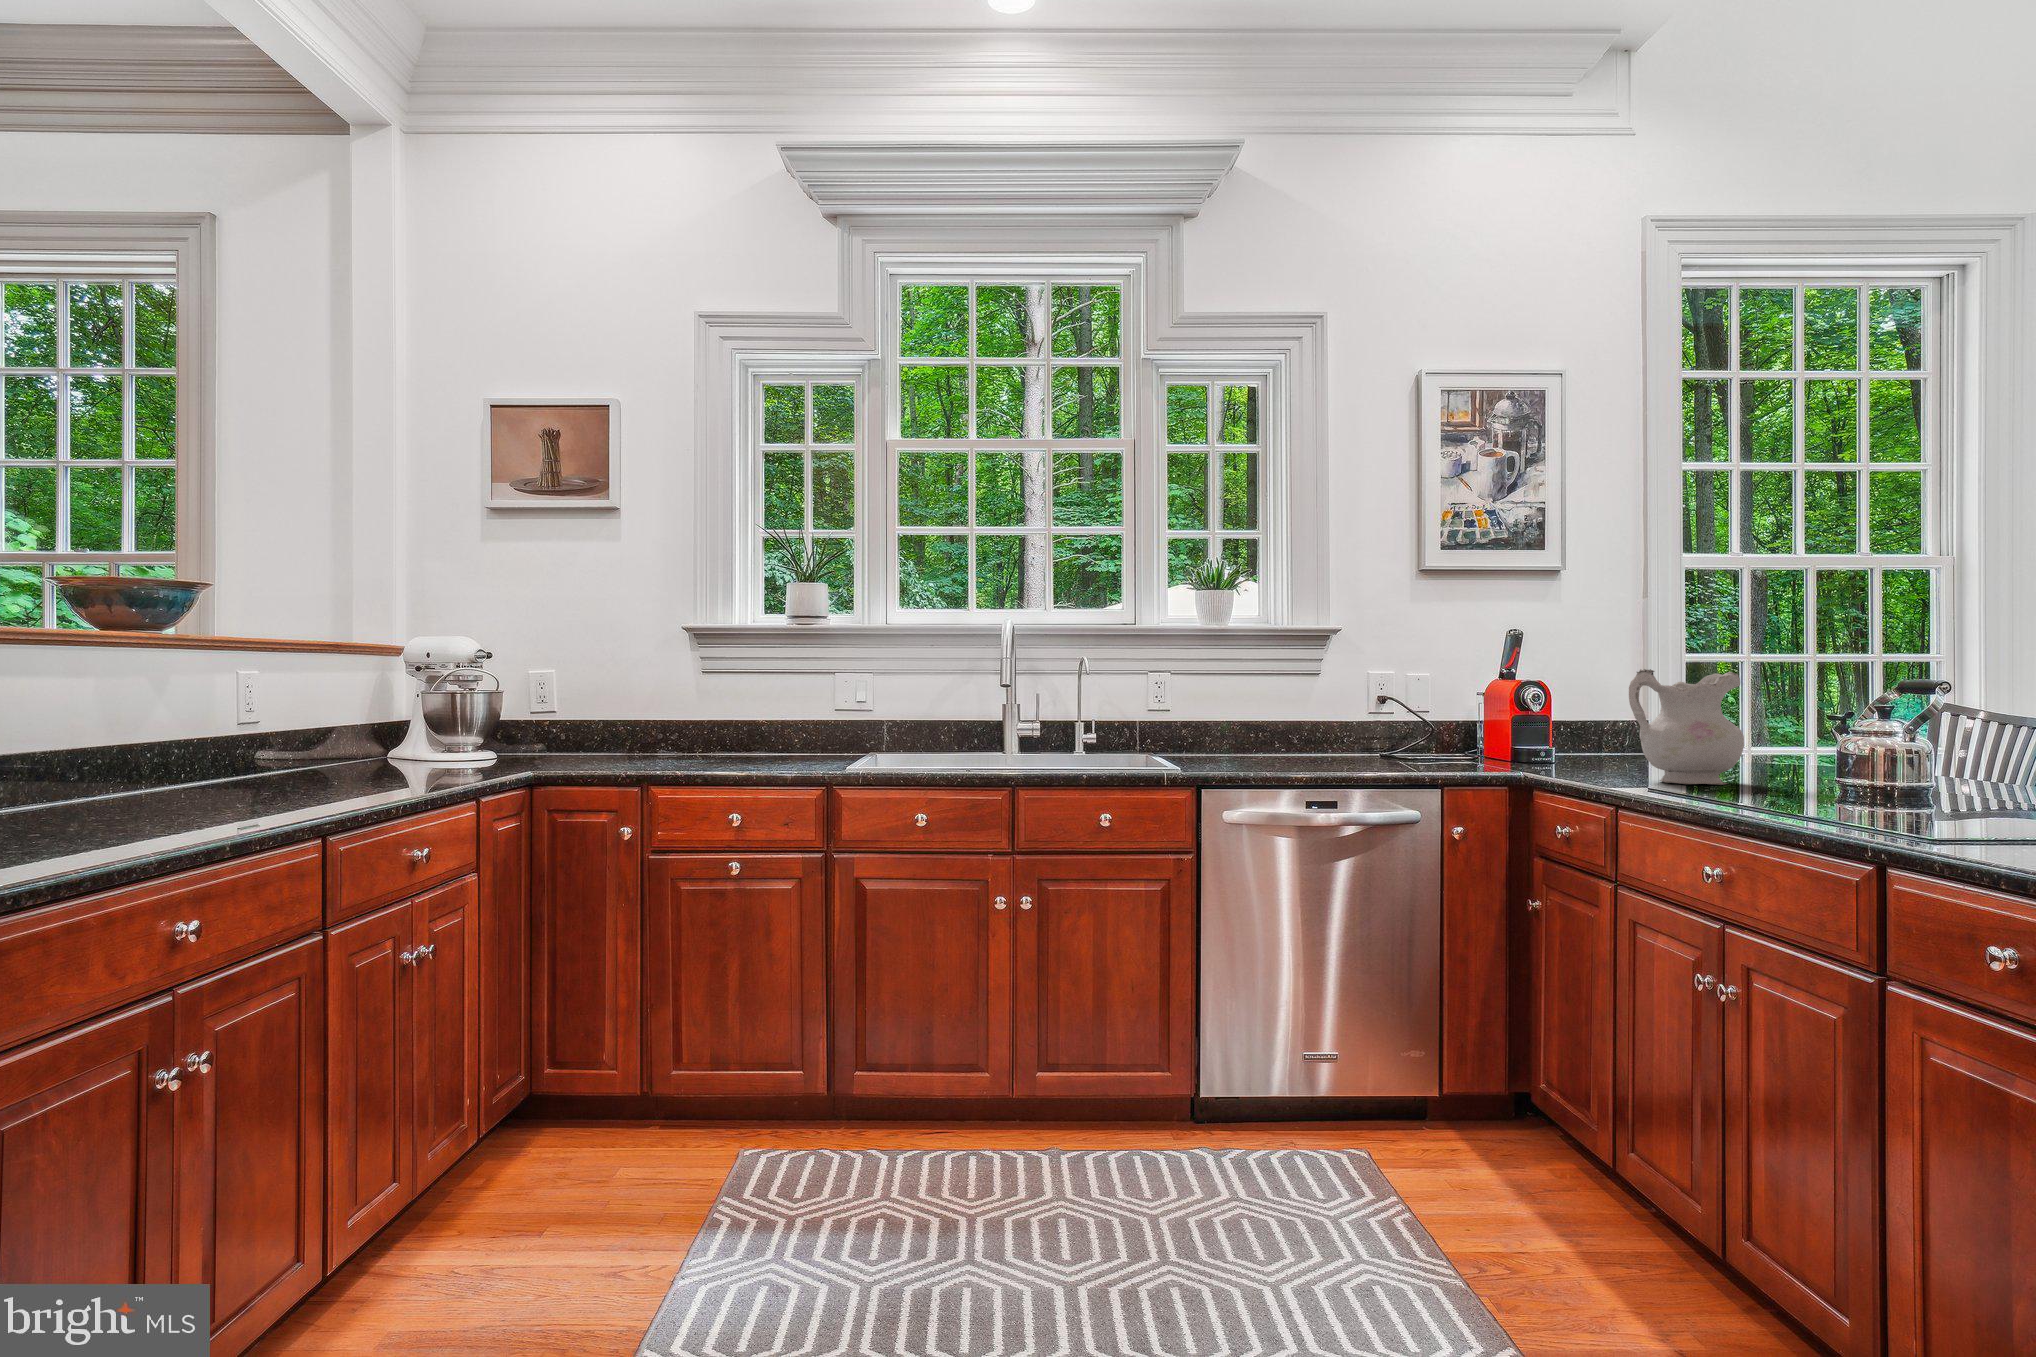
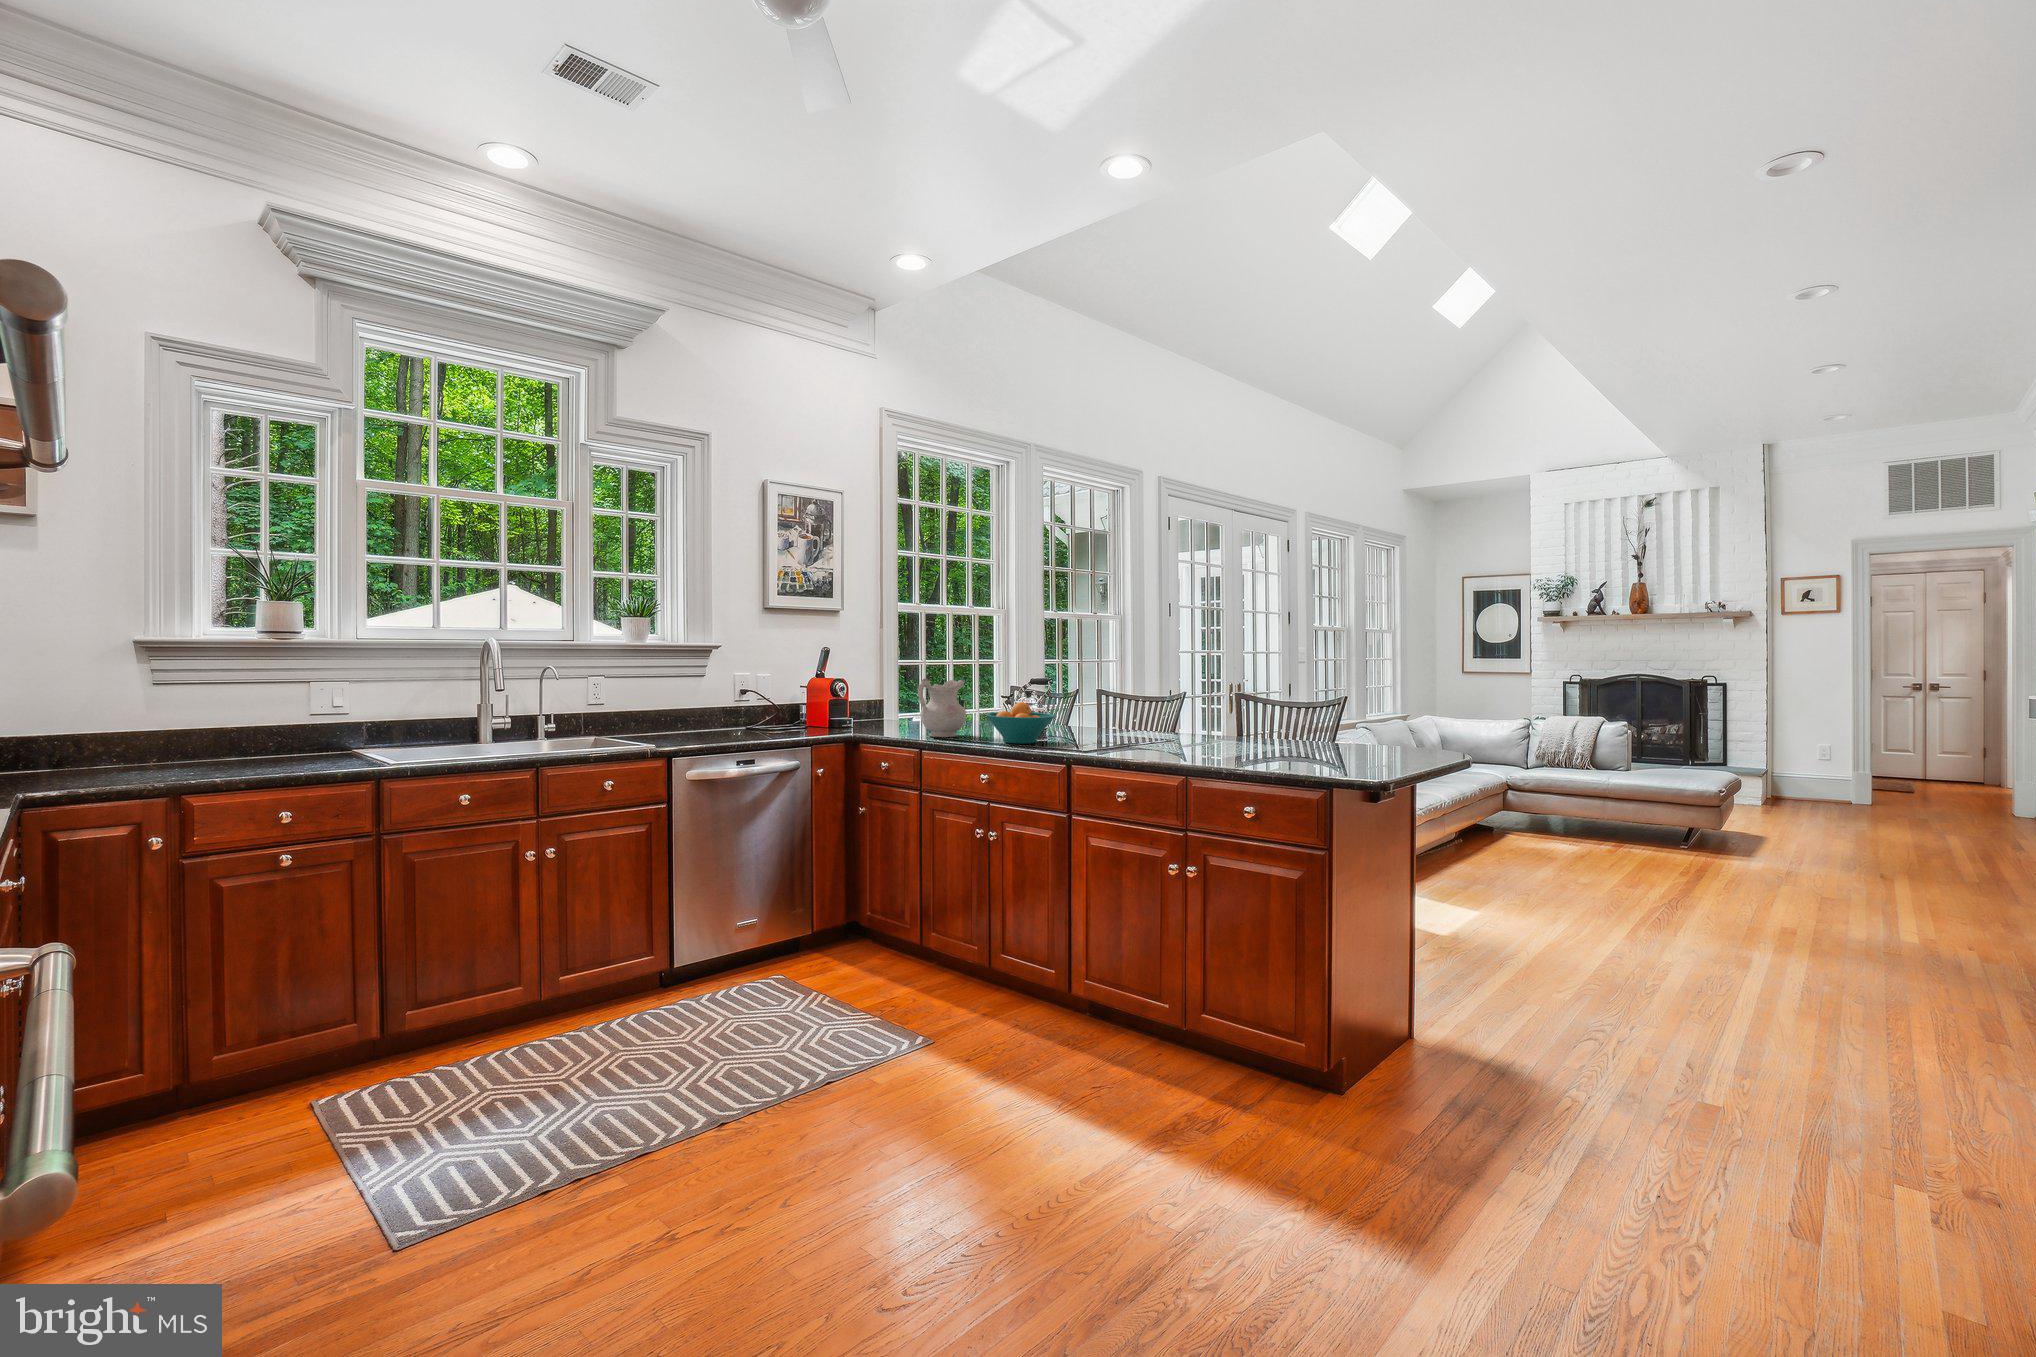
fruit bowl: none [1755,714,1947,806] -> present [986,702,1055,744]

